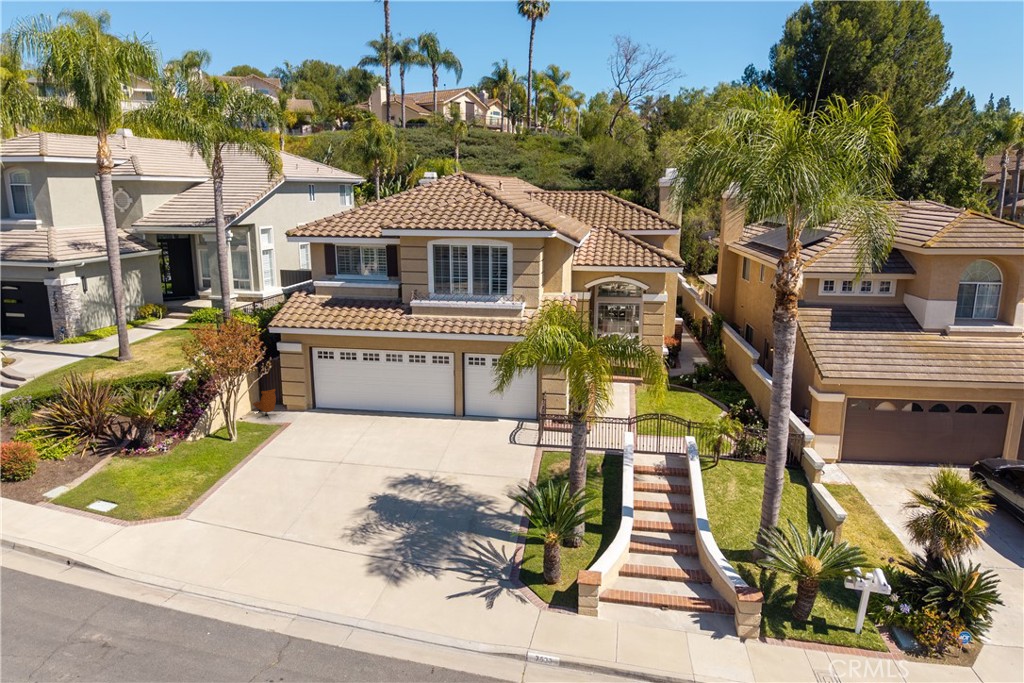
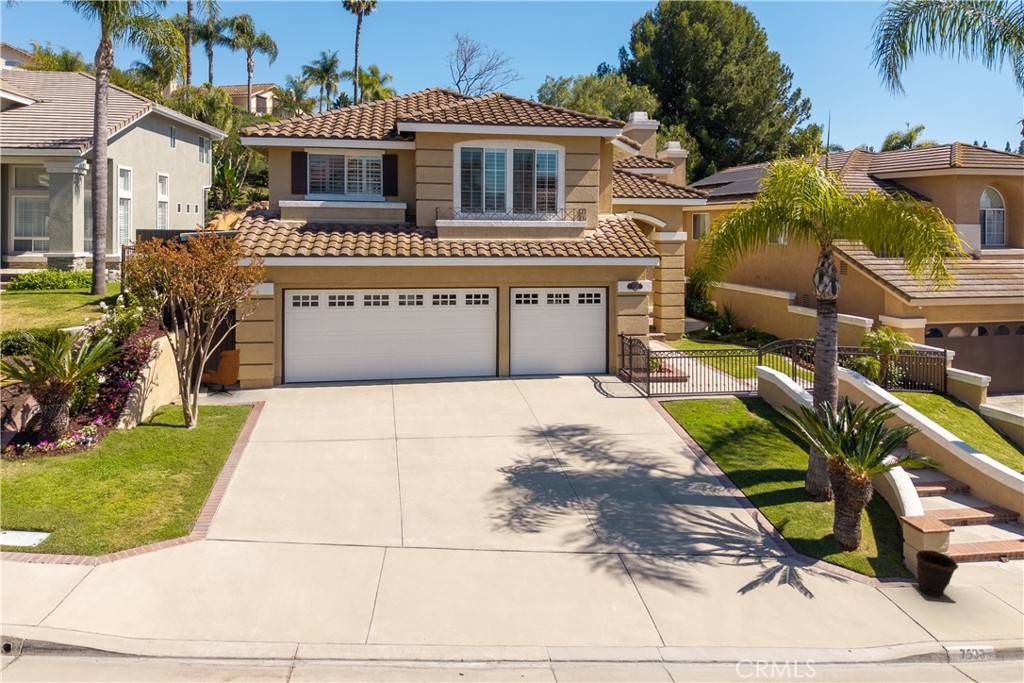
bucket: none [560,593,583,630] -> present [912,550,958,602]

